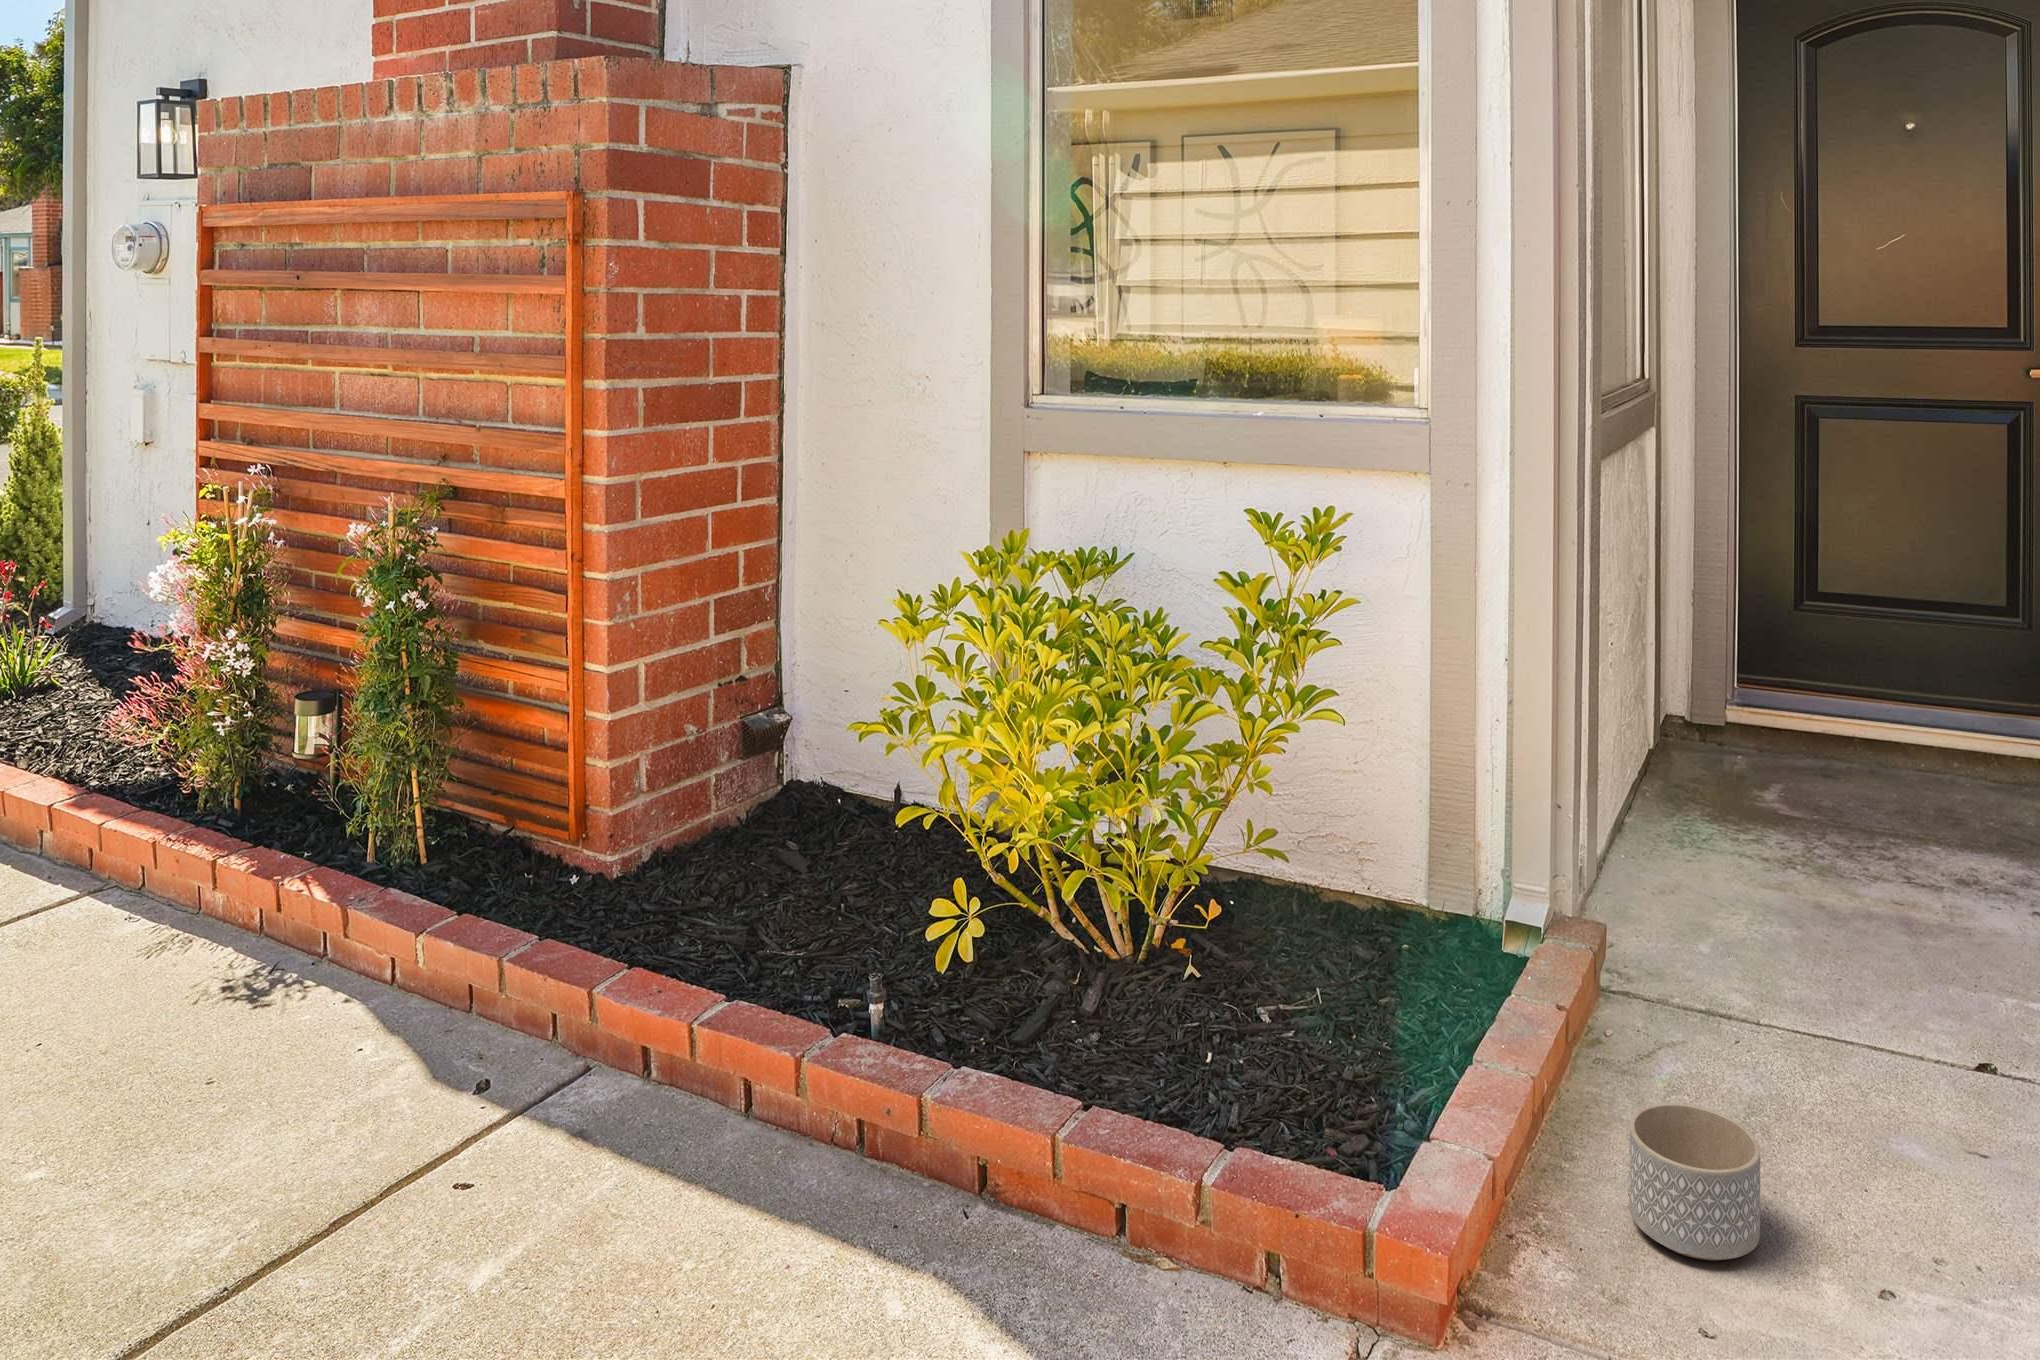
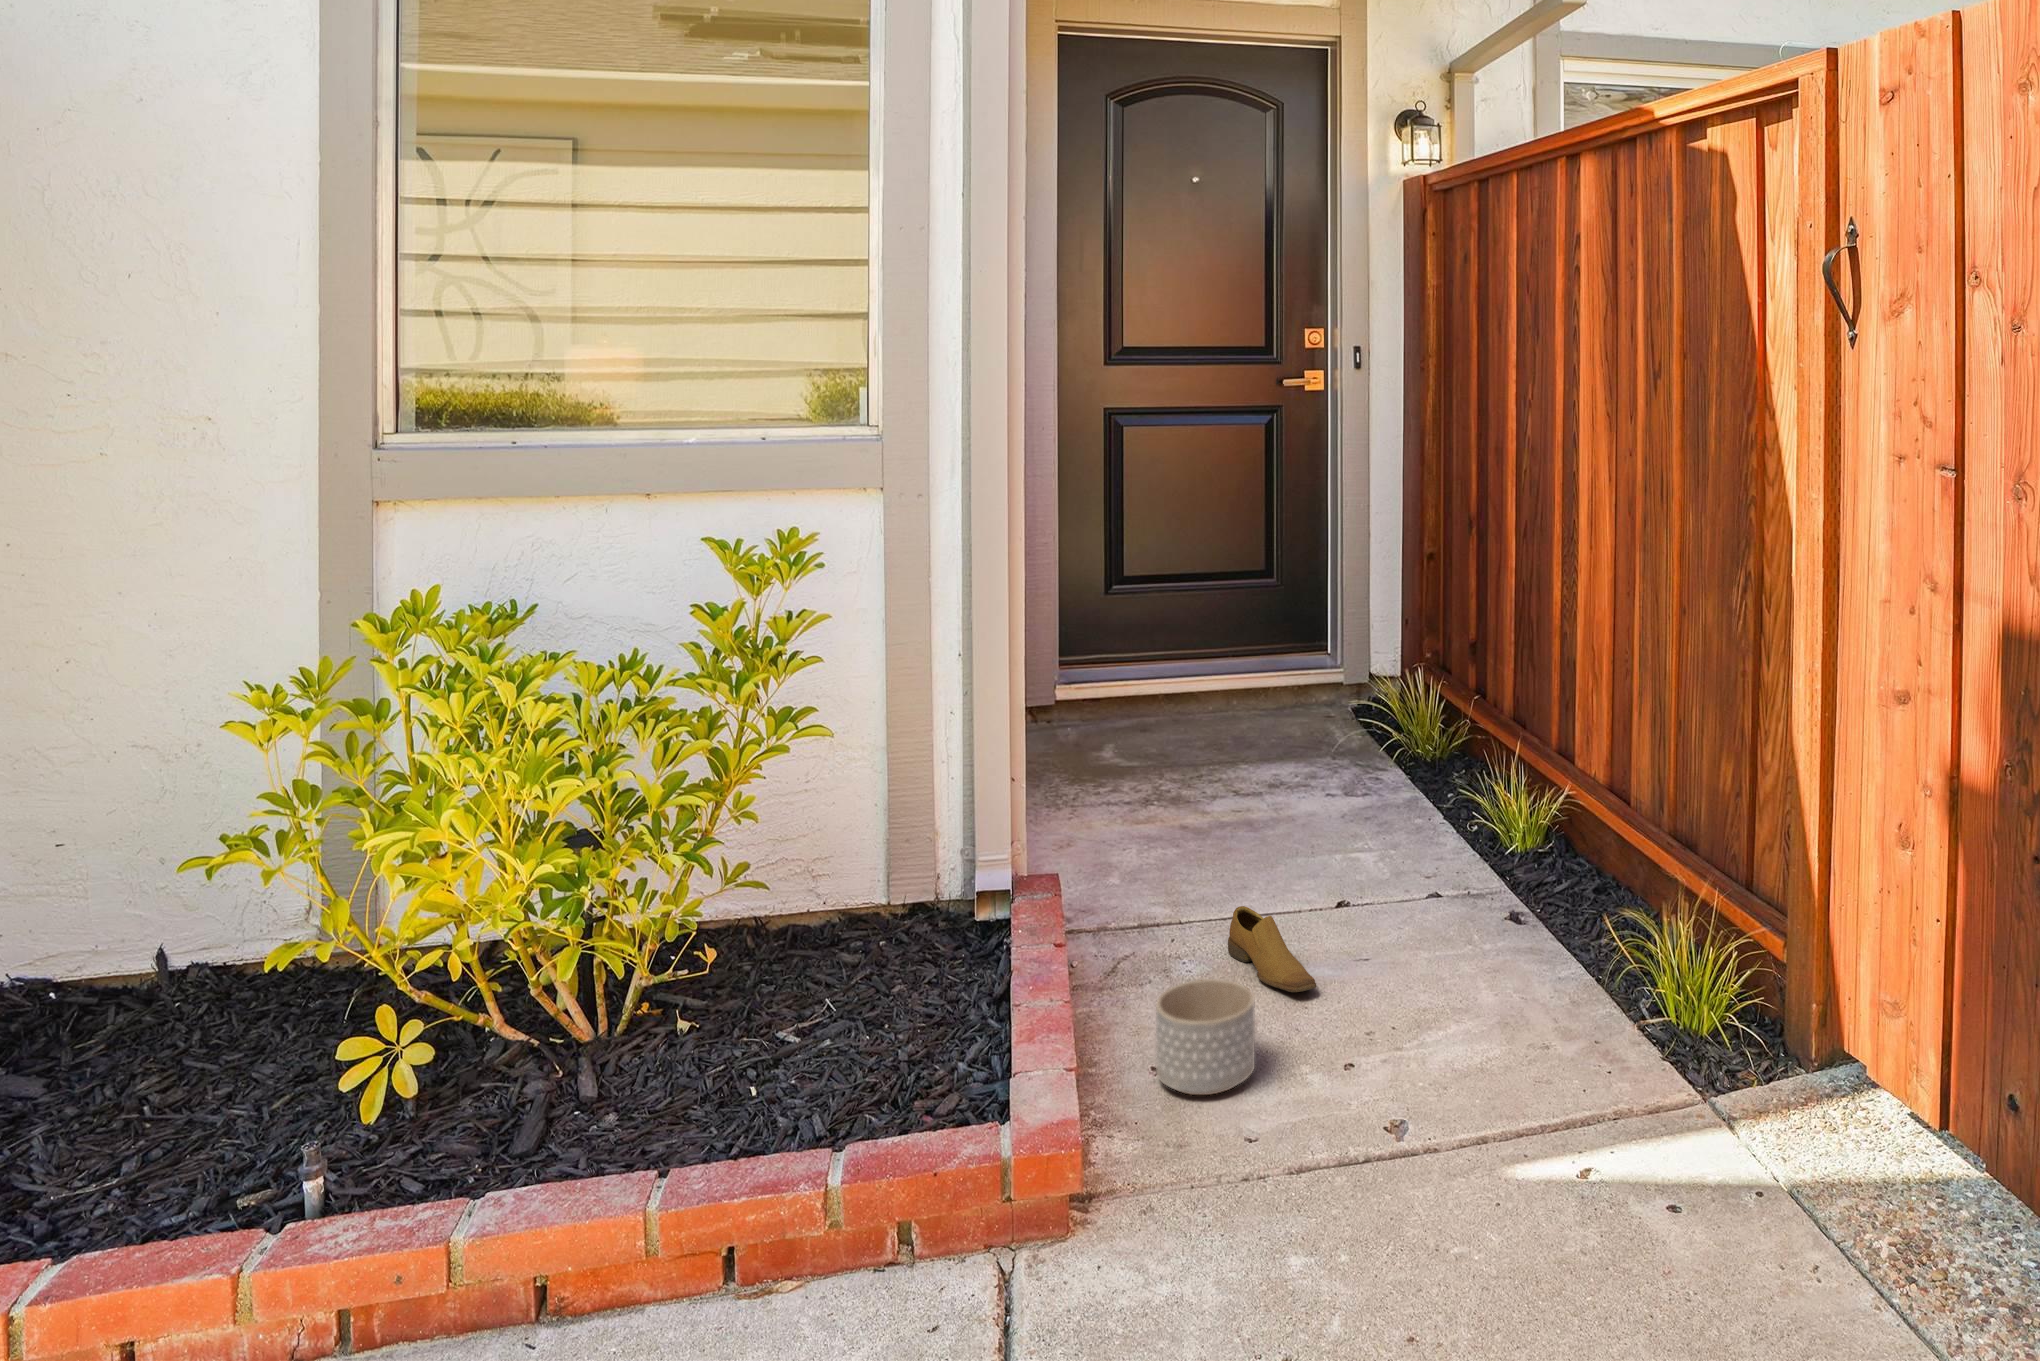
shoe: none [1793,1028,1891,1171] -> present [1228,906,1316,992]

